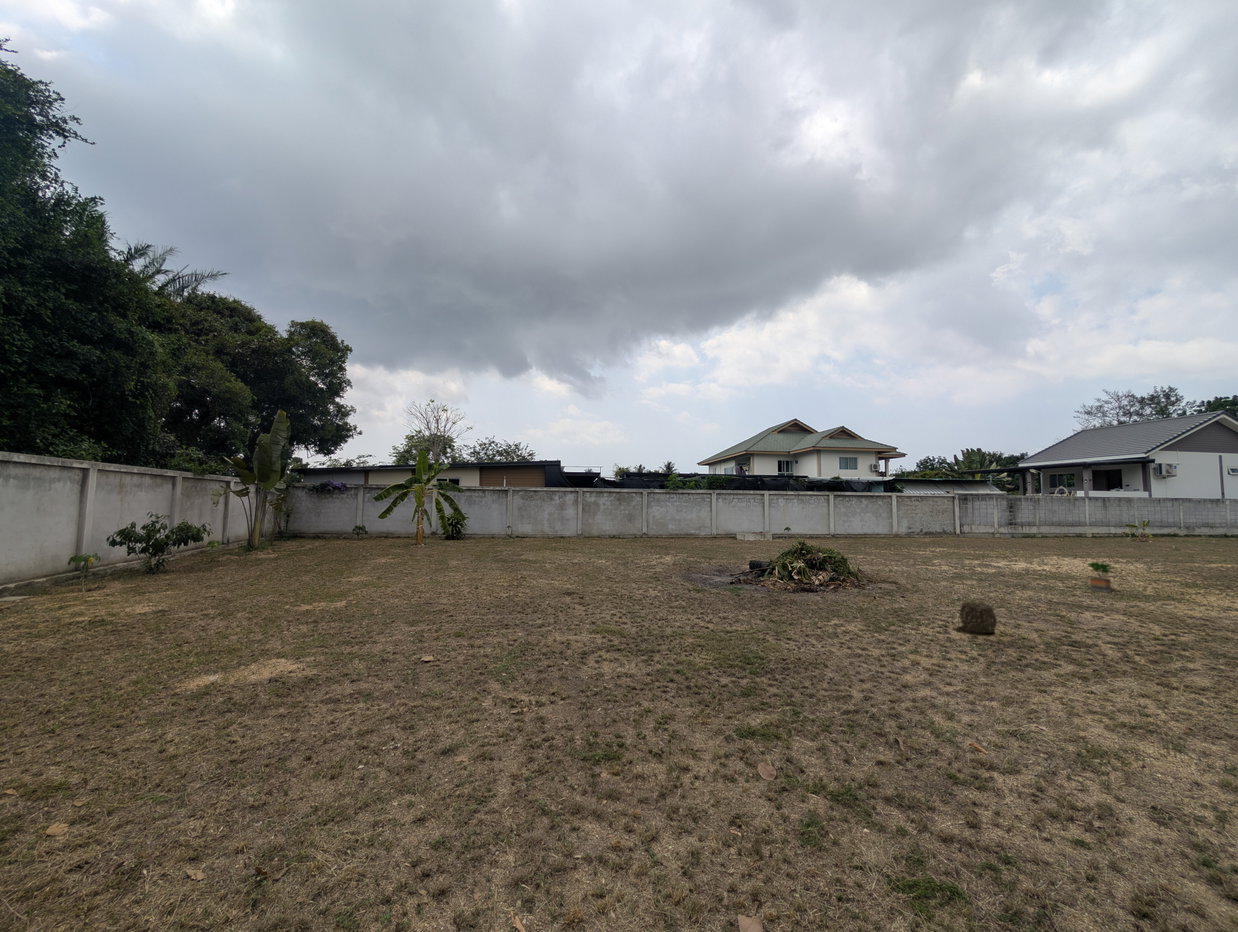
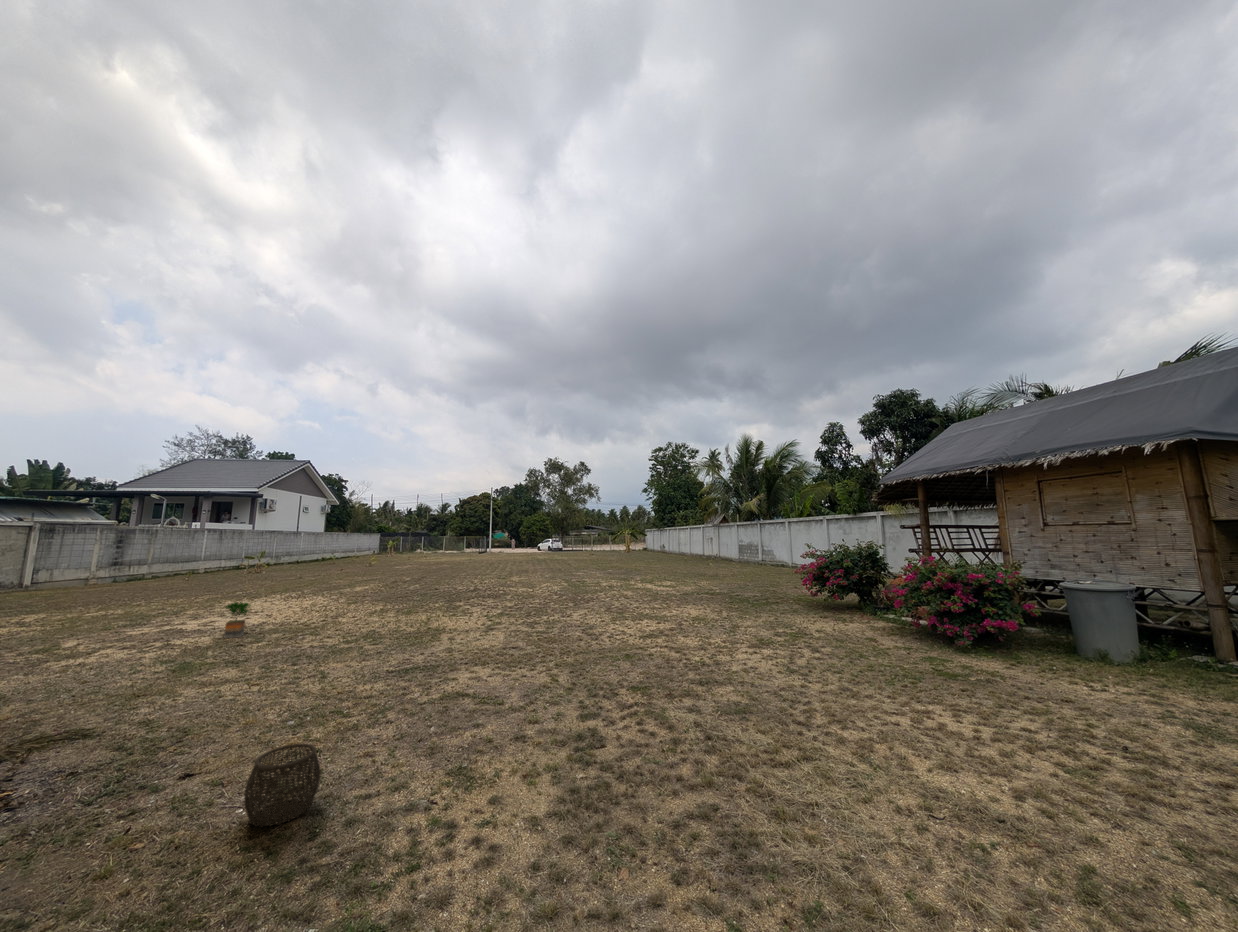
woven basket: present [960,602,997,633] -> present [244,744,321,827]

